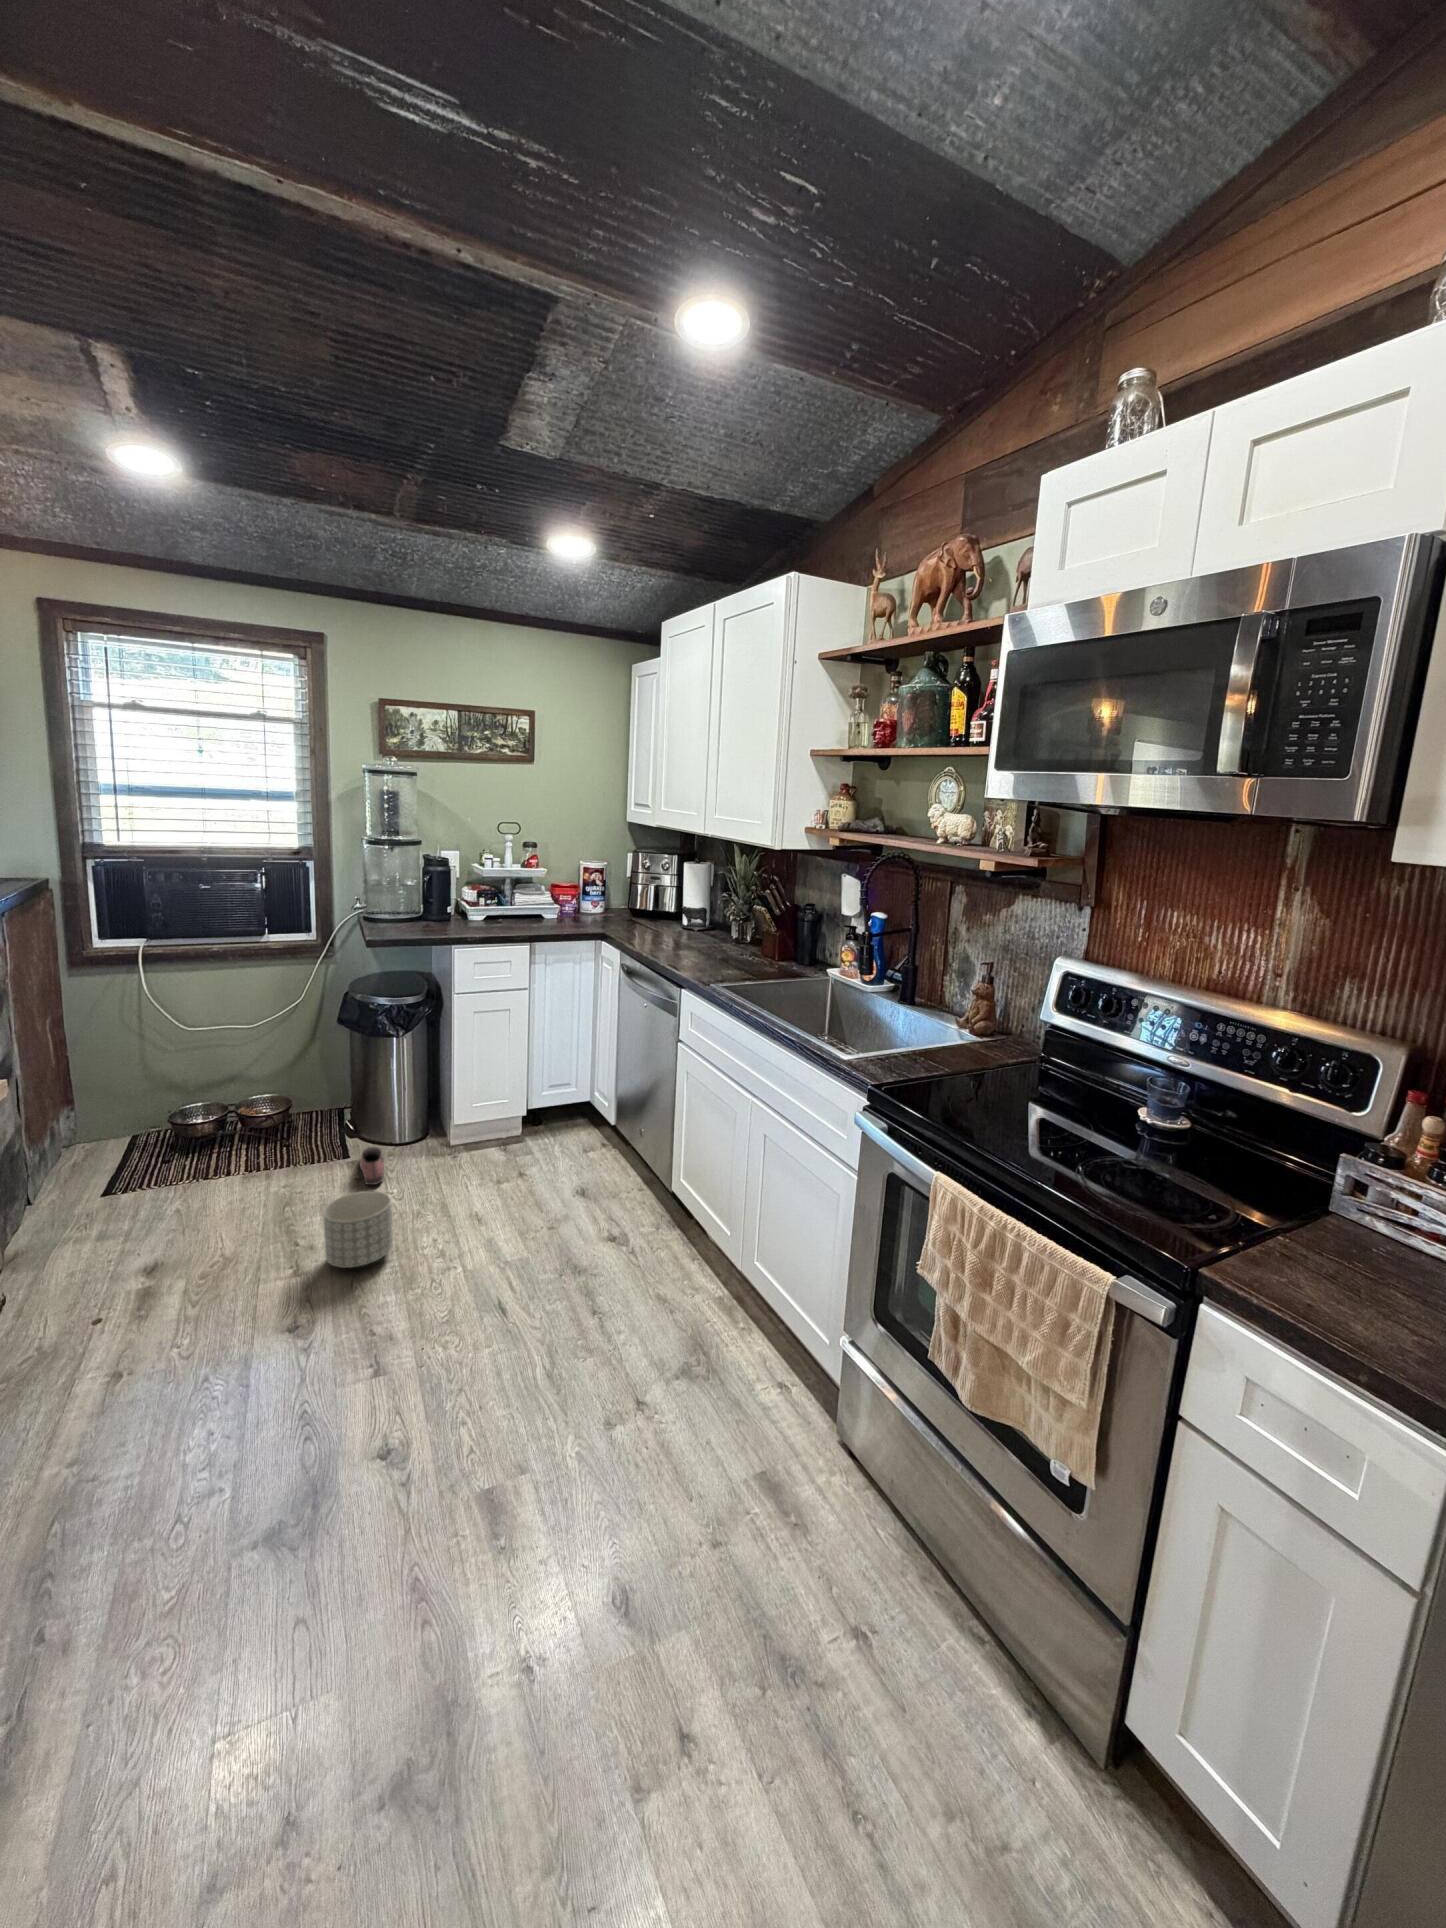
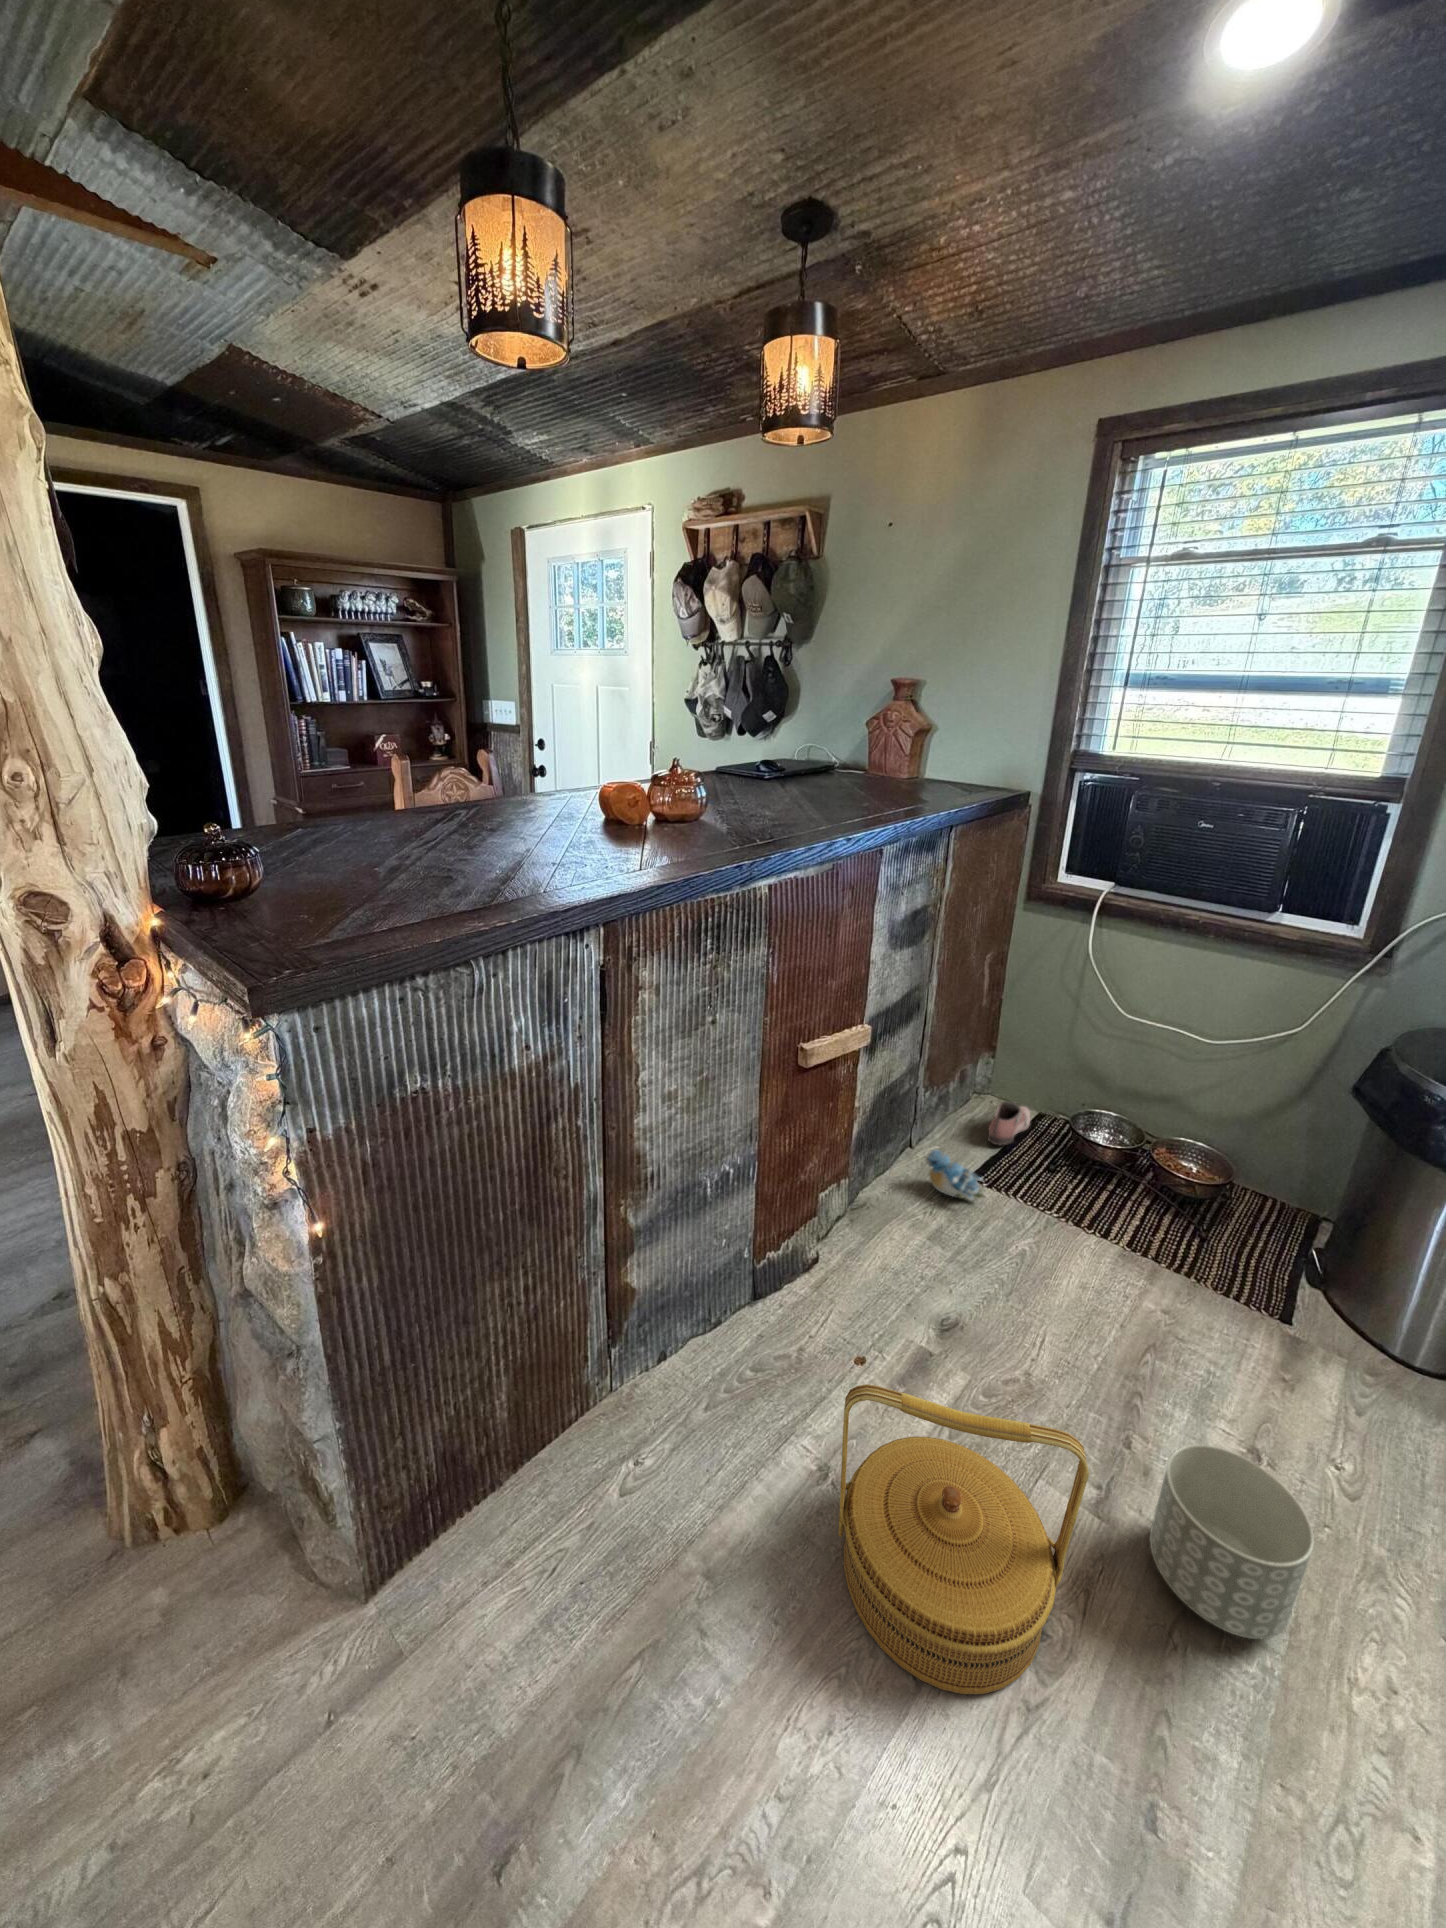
shoe: present [359,1147,384,1185] -> present [988,1101,1030,1145]
plush toy: none [59,1182,128,1215] -> present [926,1150,984,1201]
basket: none [139,1207,299,1395] -> present [839,1384,1089,1694]

